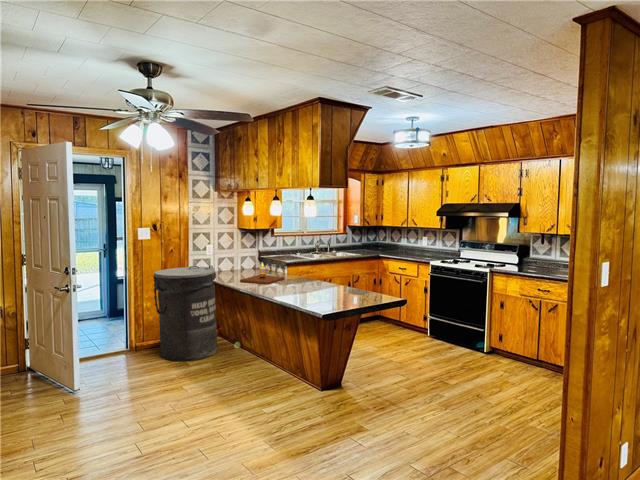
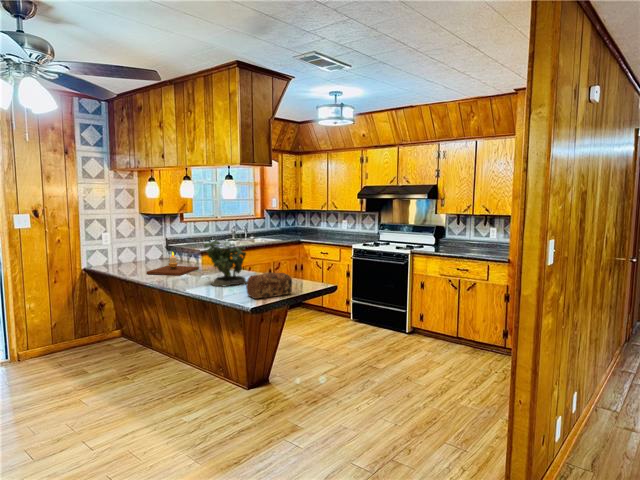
potted plant: none [288,252,327,296] -> present [204,240,247,286]
trash can: present [153,265,217,361] -> none [36,256,121,370]
bread loaf: none [321,285,363,308] -> present [246,273,292,299]

